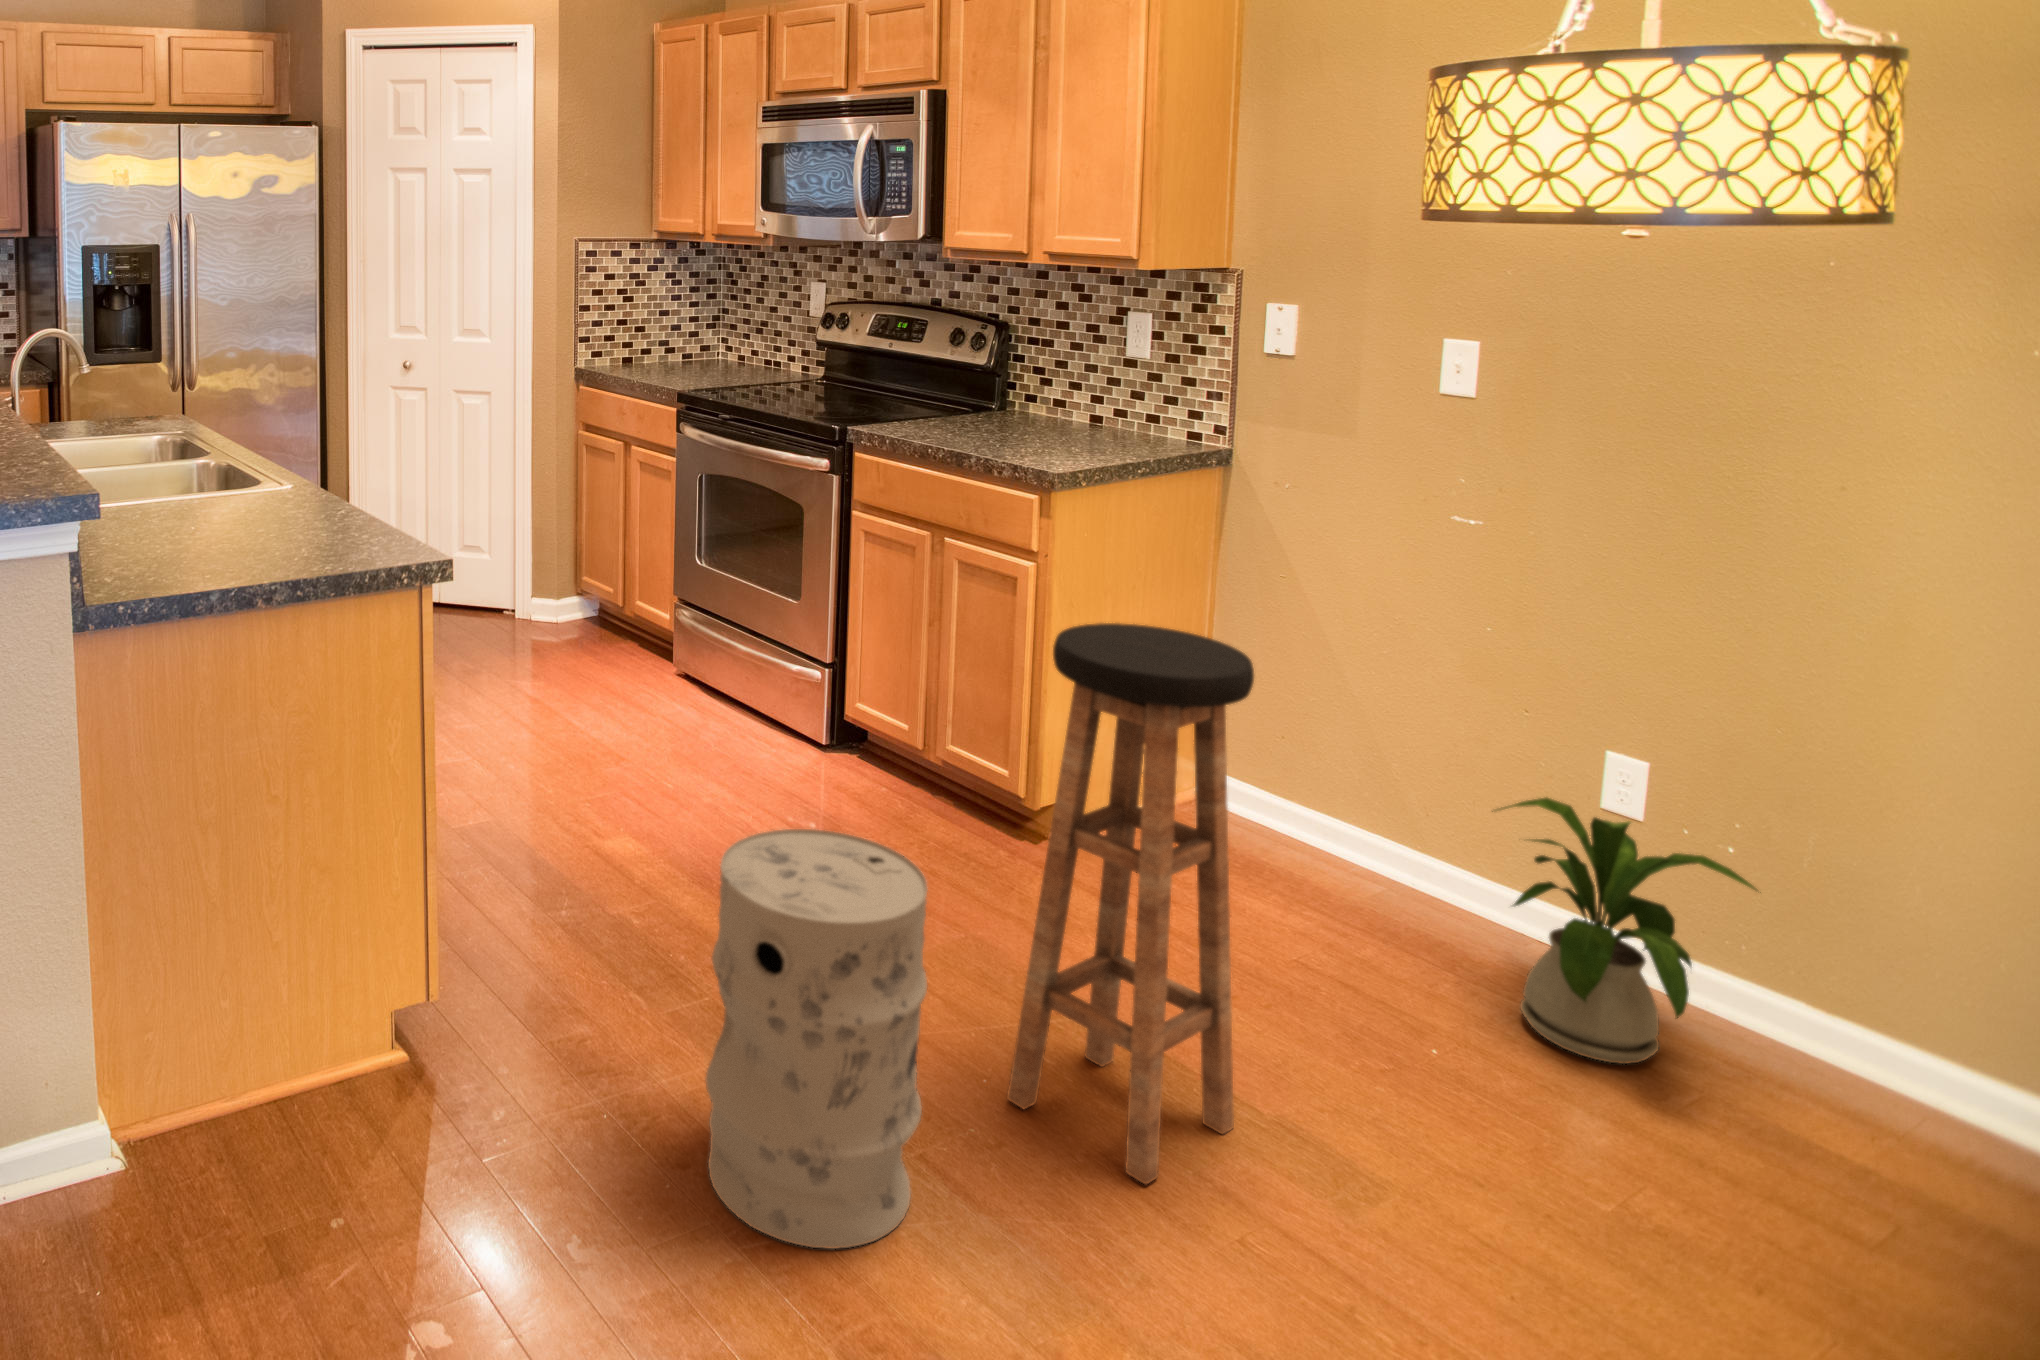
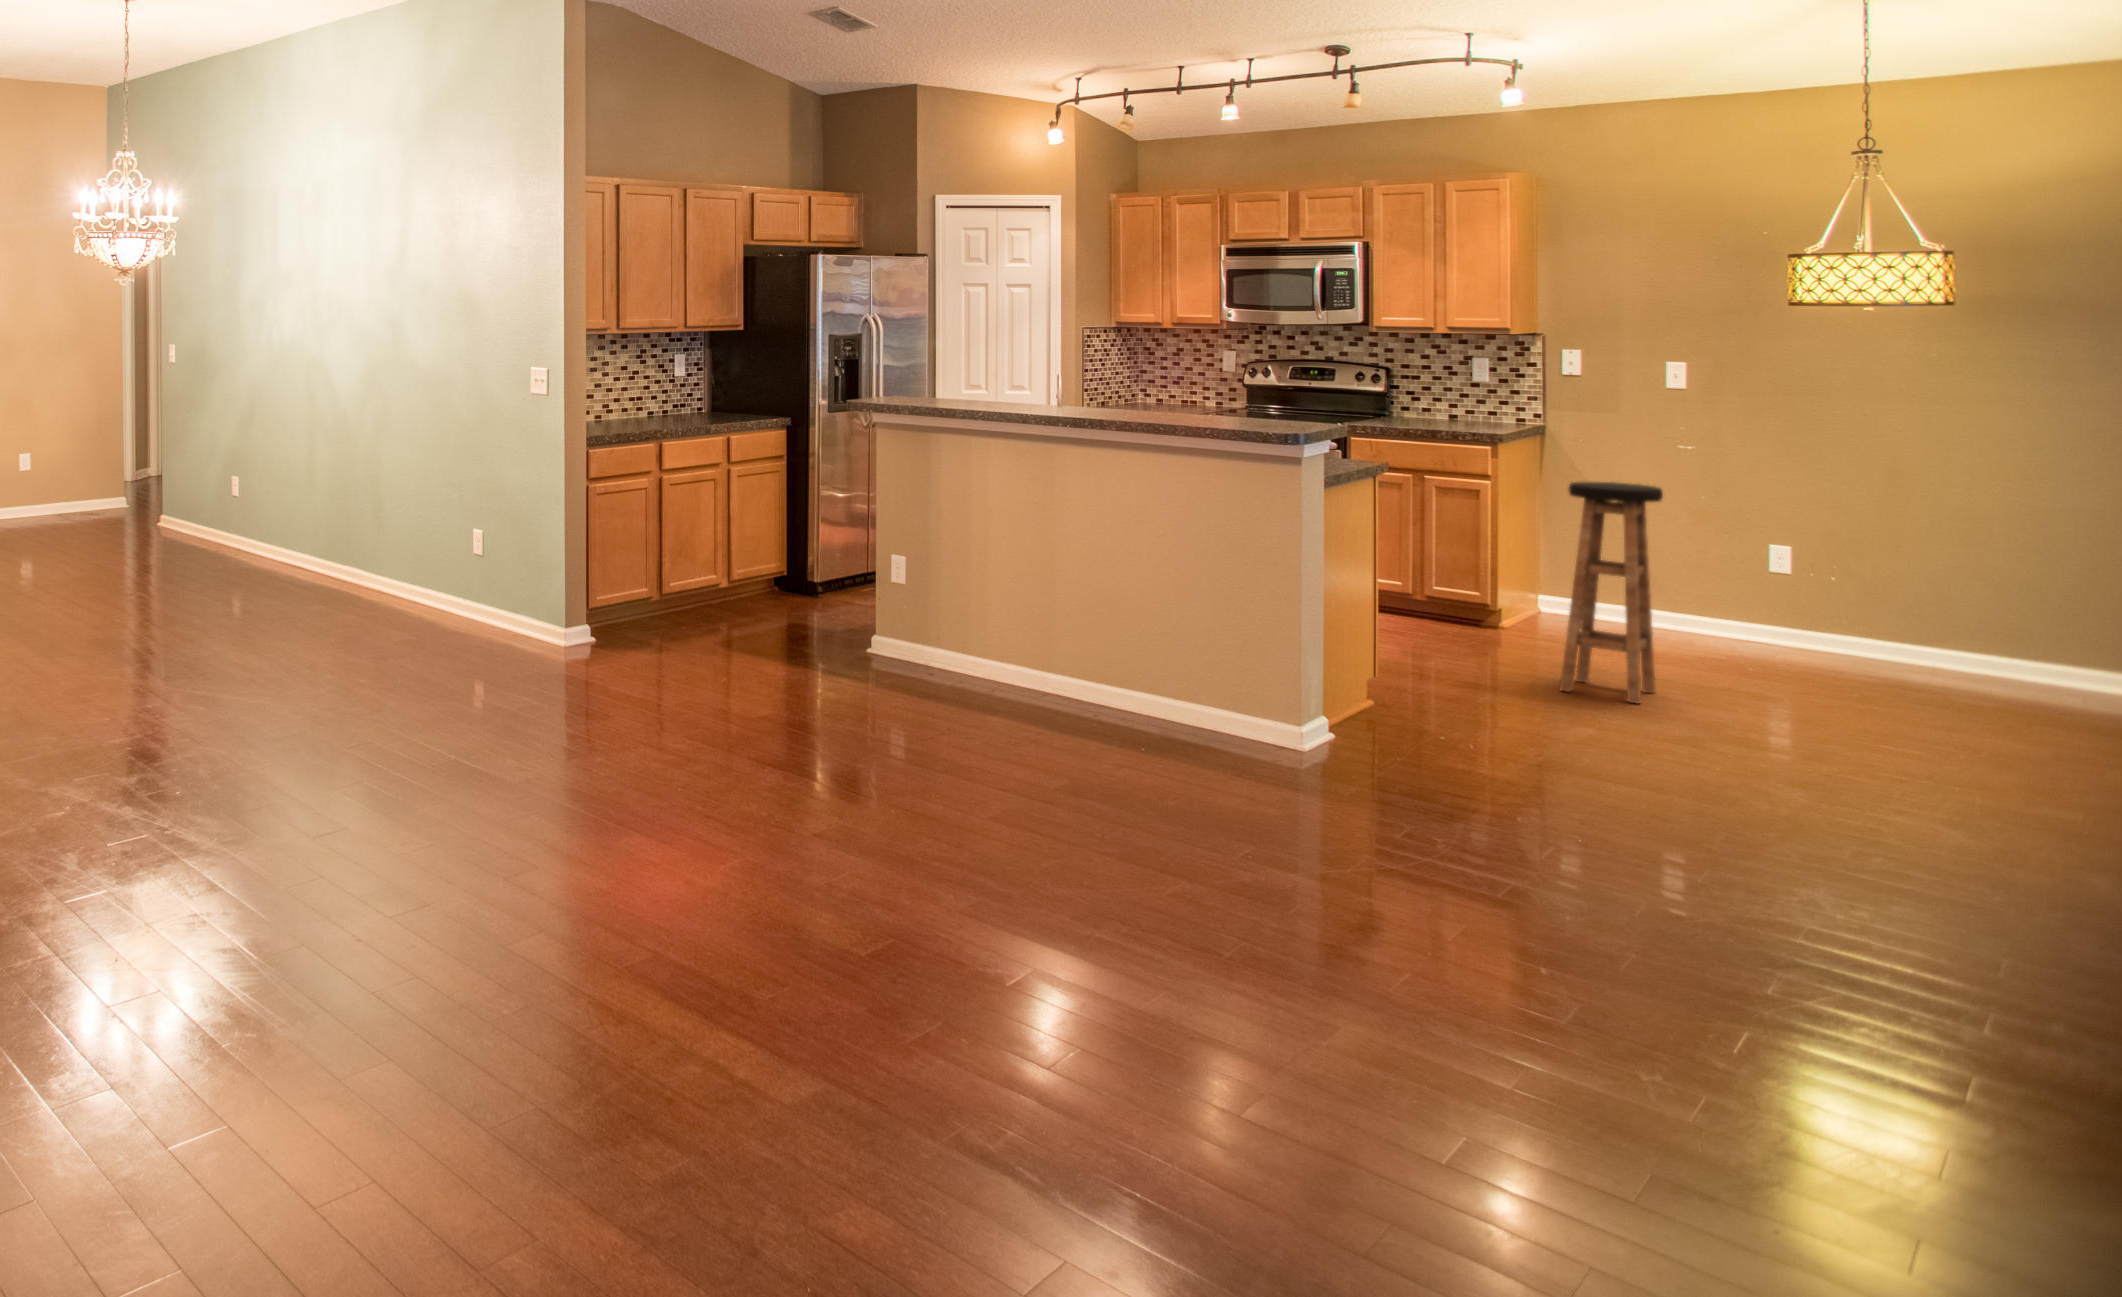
house plant: present [1492,798,1757,1064] -> none [1718,561,1846,672]
trash can: present [706,829,927,1249] -> none [1458,569,1563,721]

